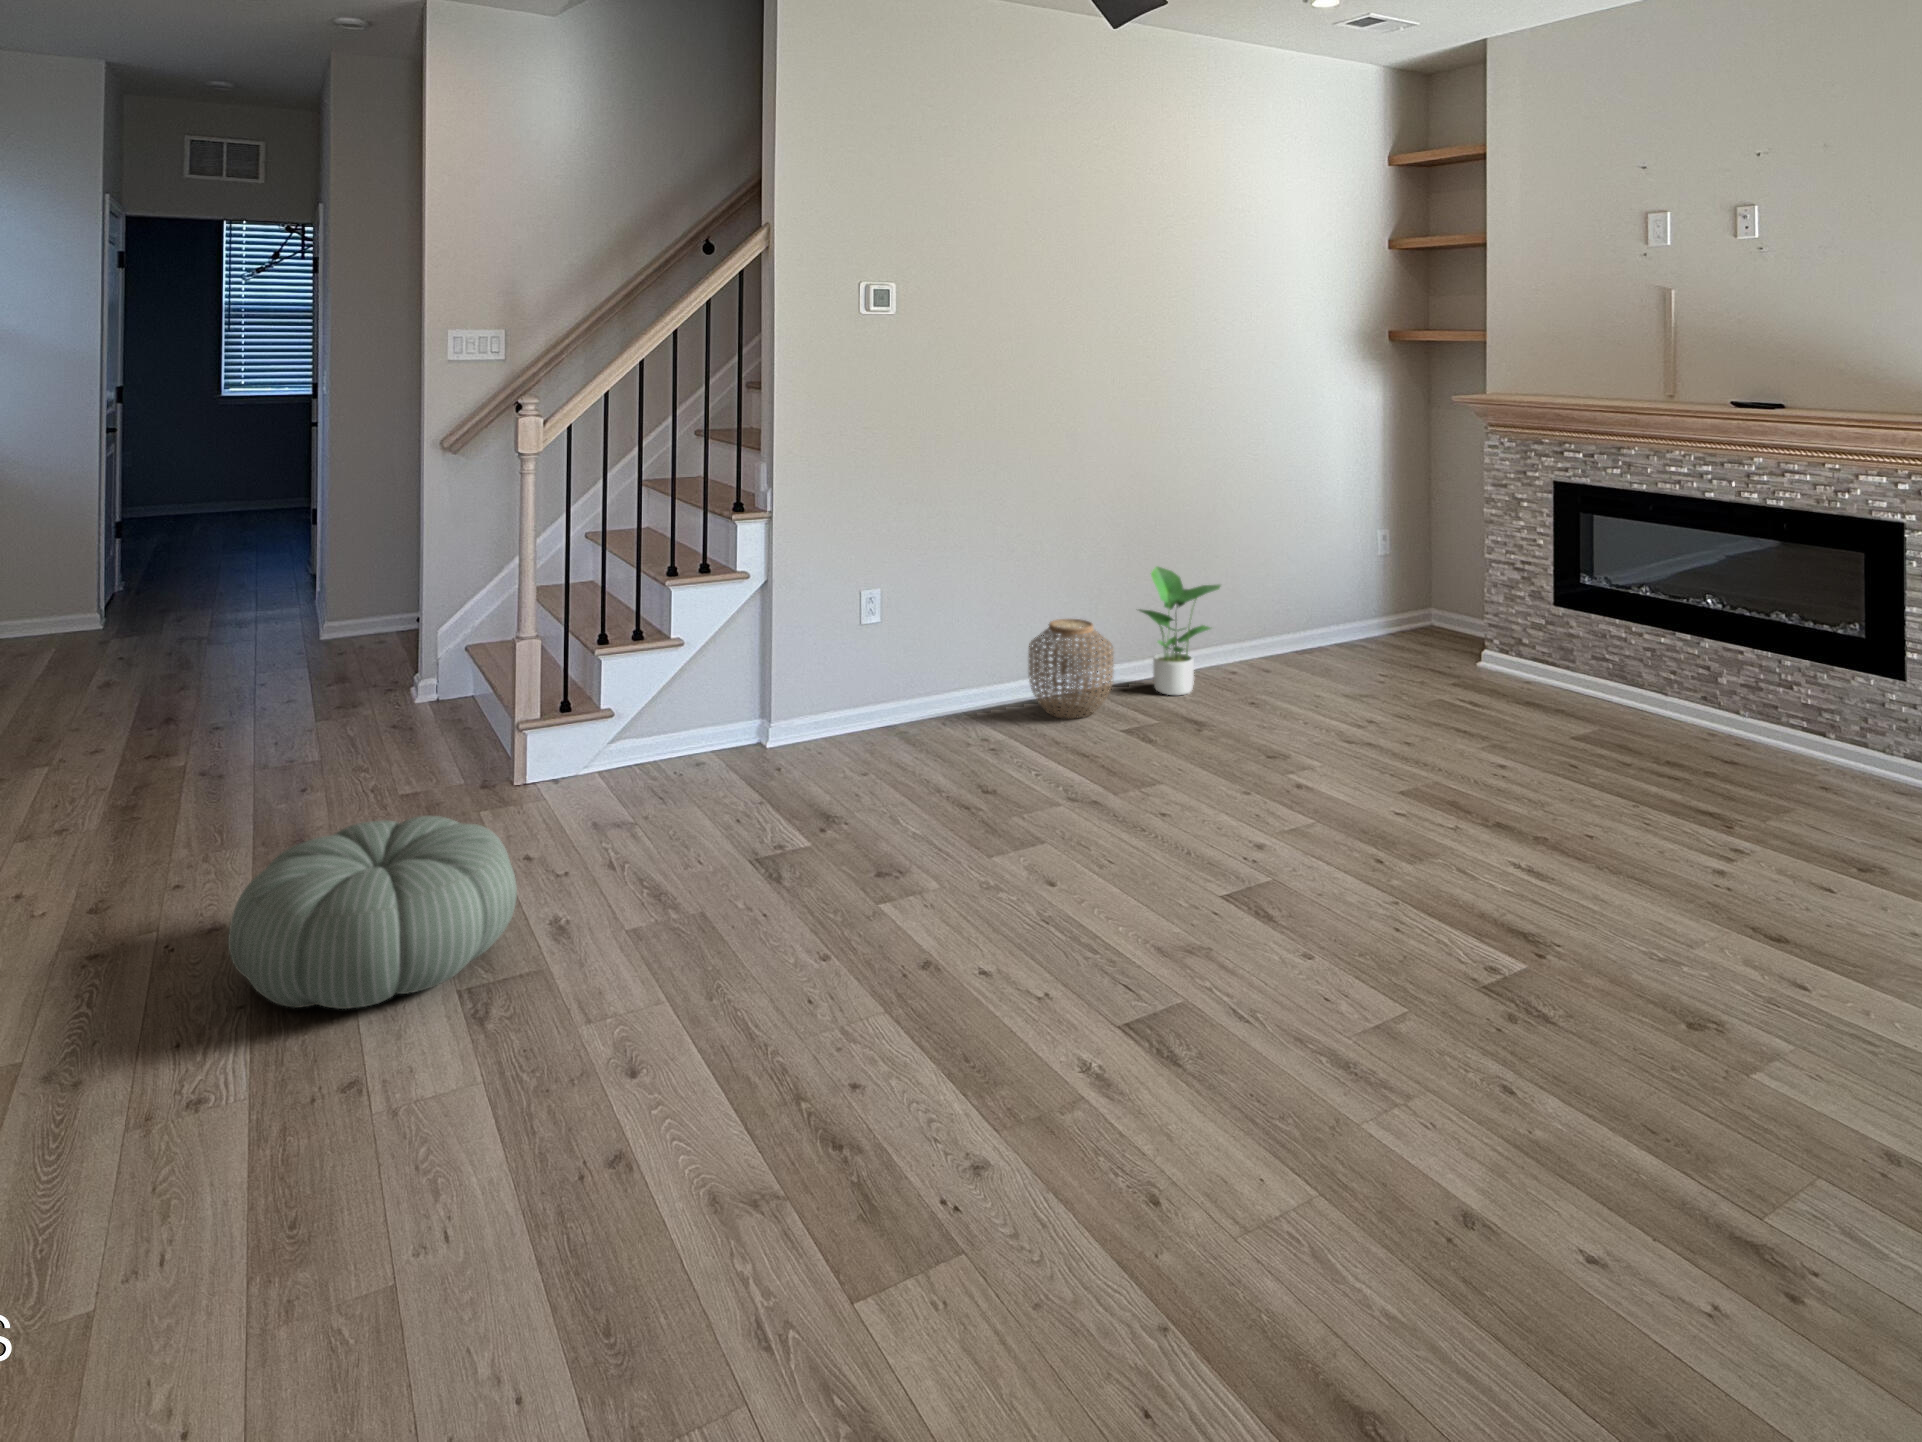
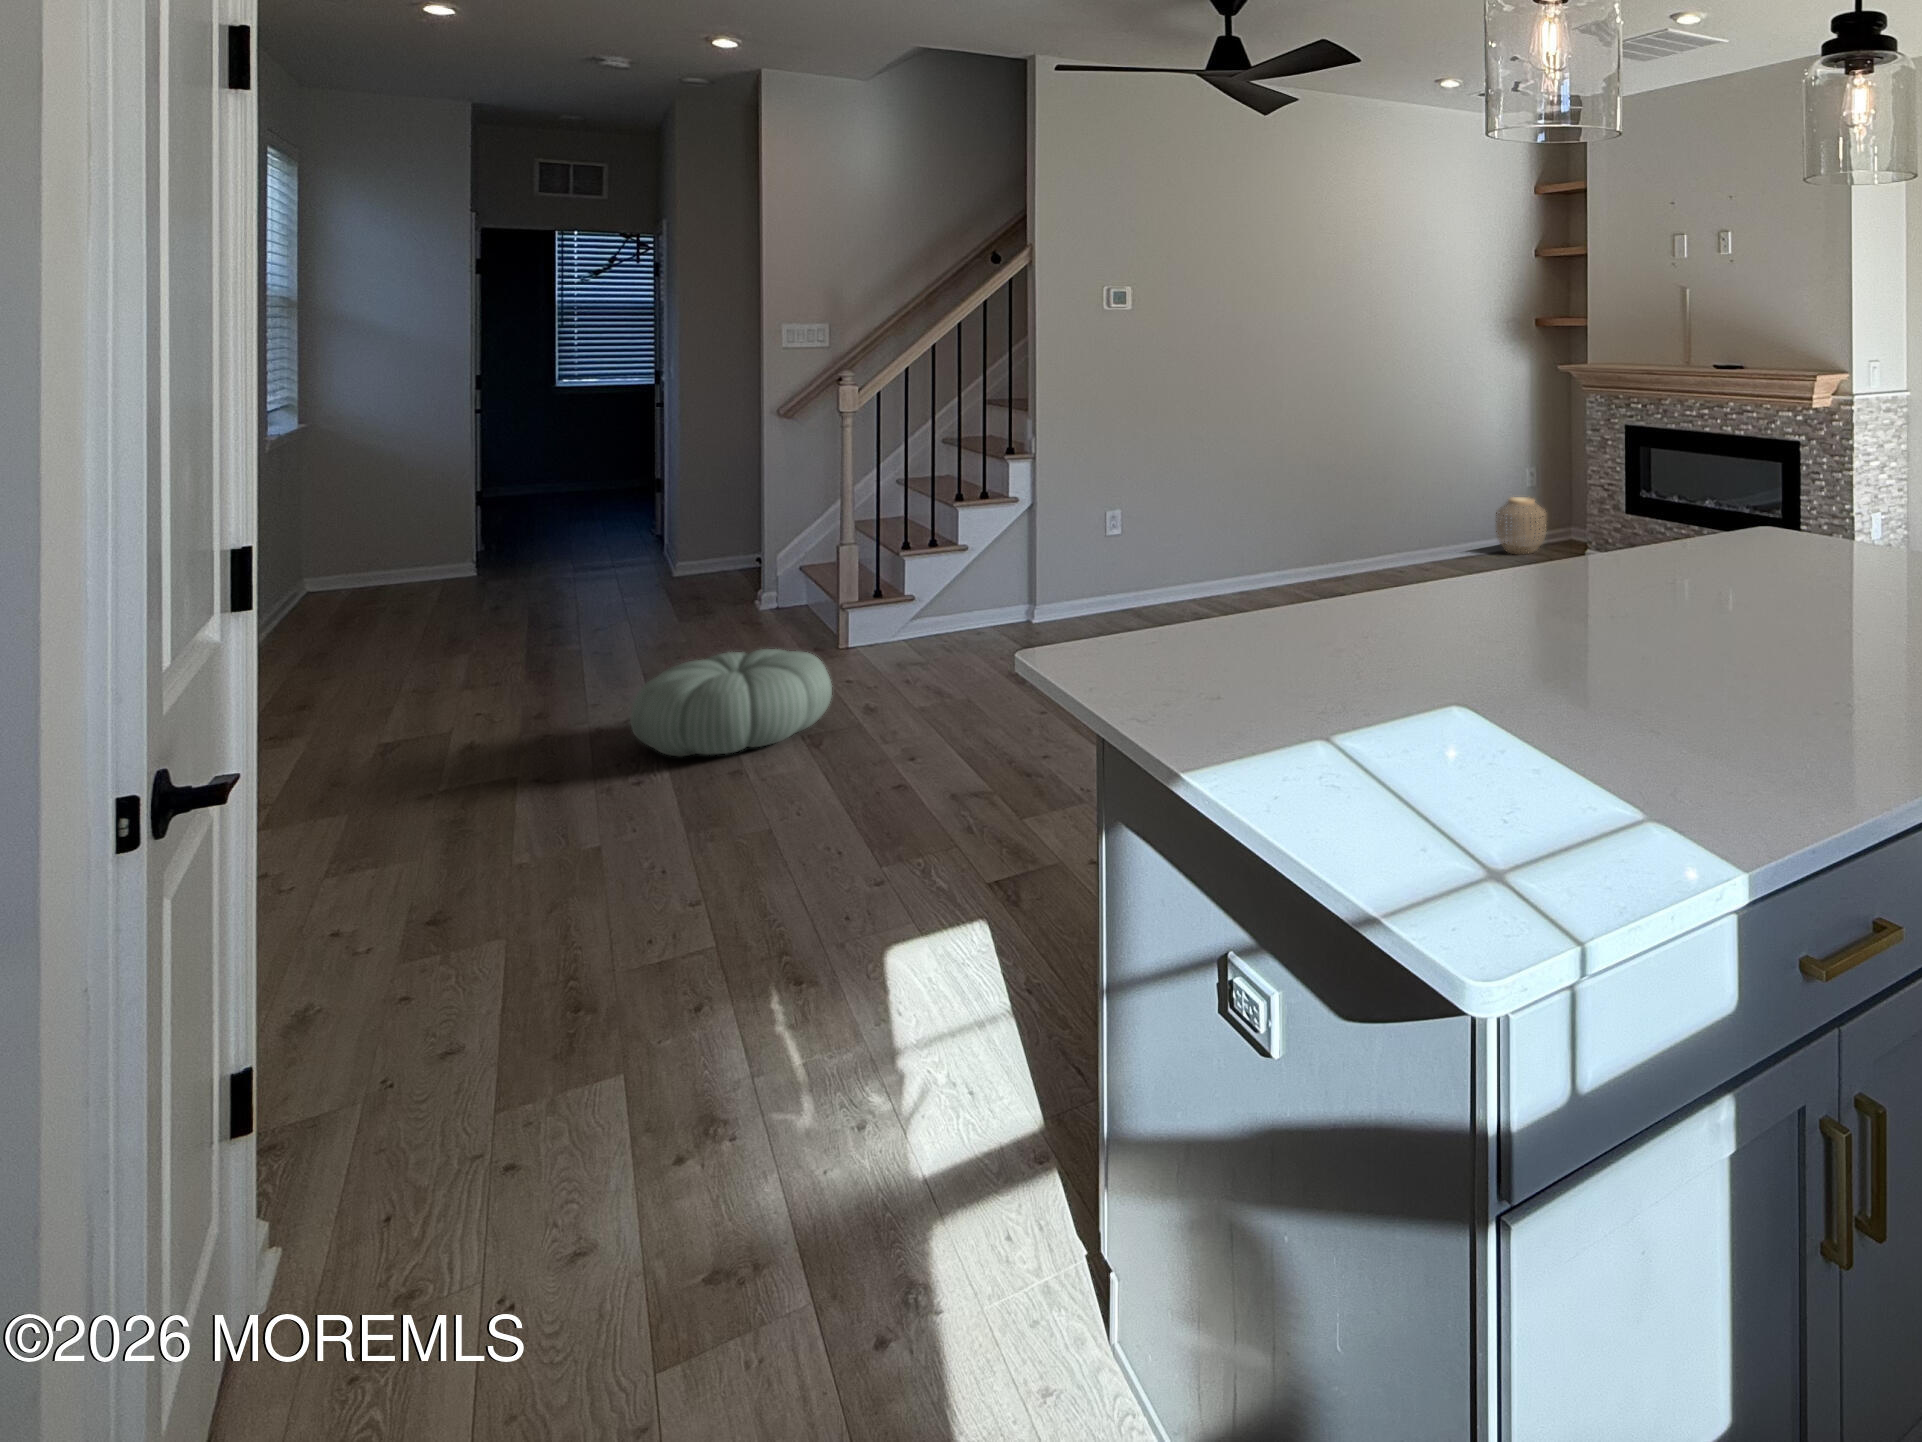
potted plant: present [1139,567,1220,695] -> none [1321,493,1383,584]
woven basket: present [1029,619,1113,719] -> present [1496,497,1547,554]

